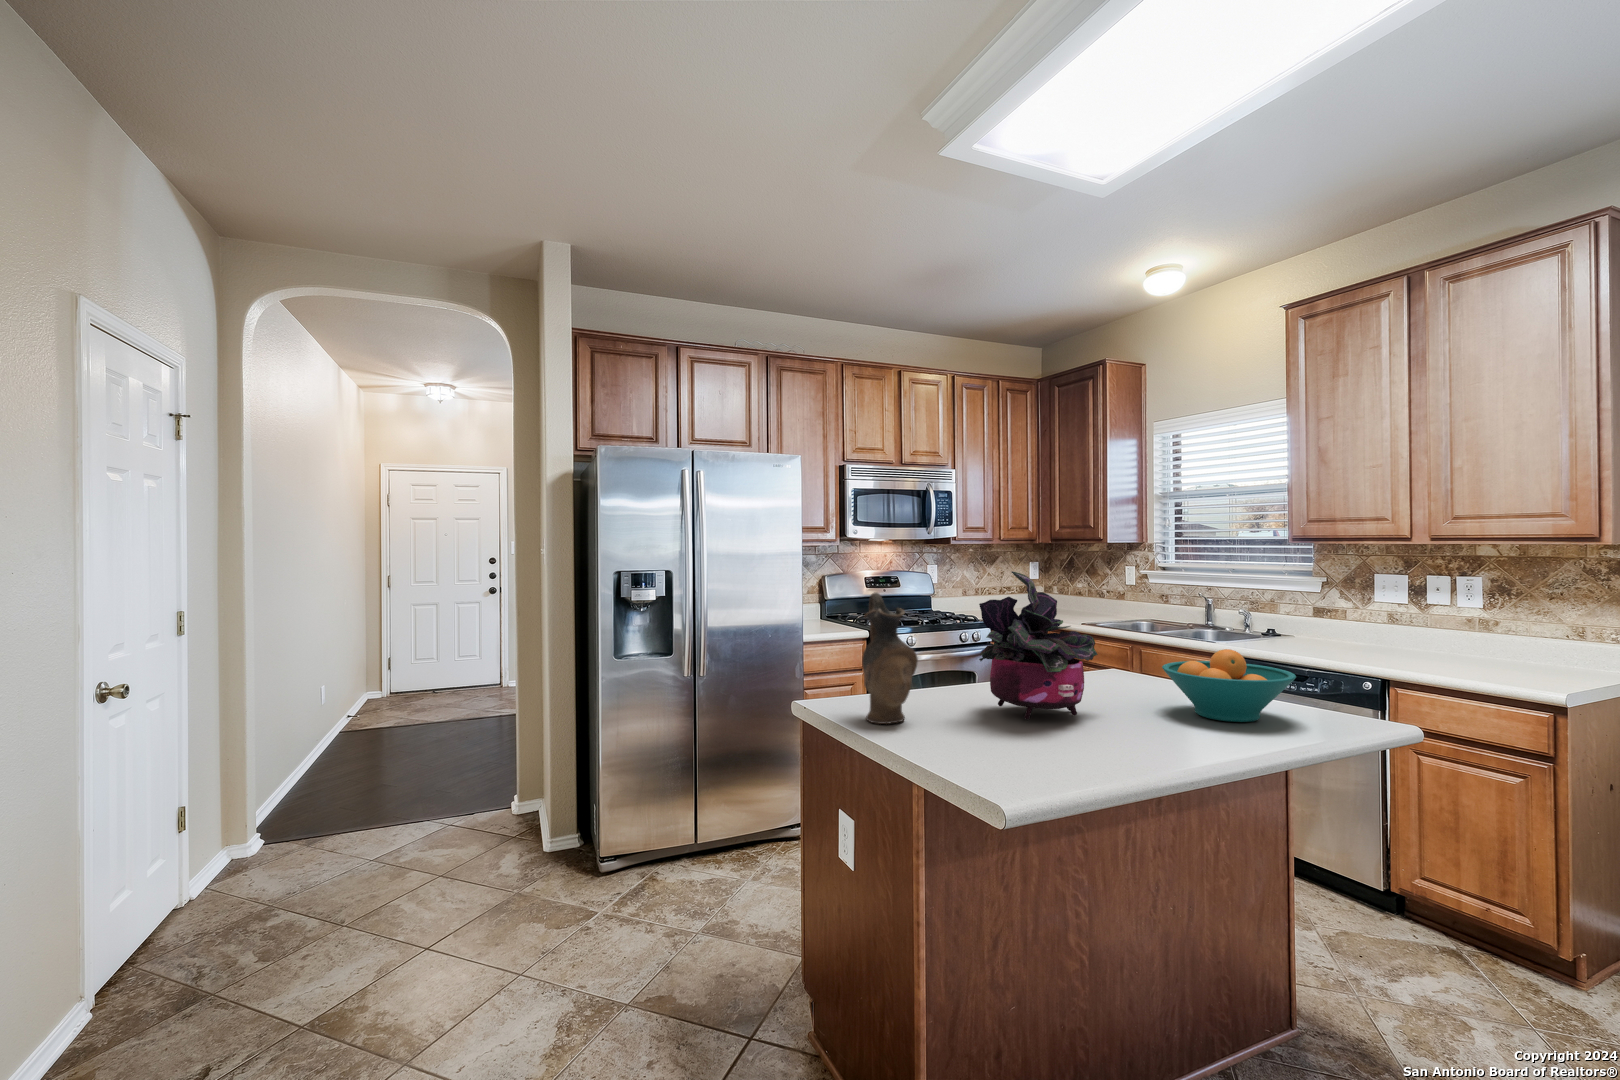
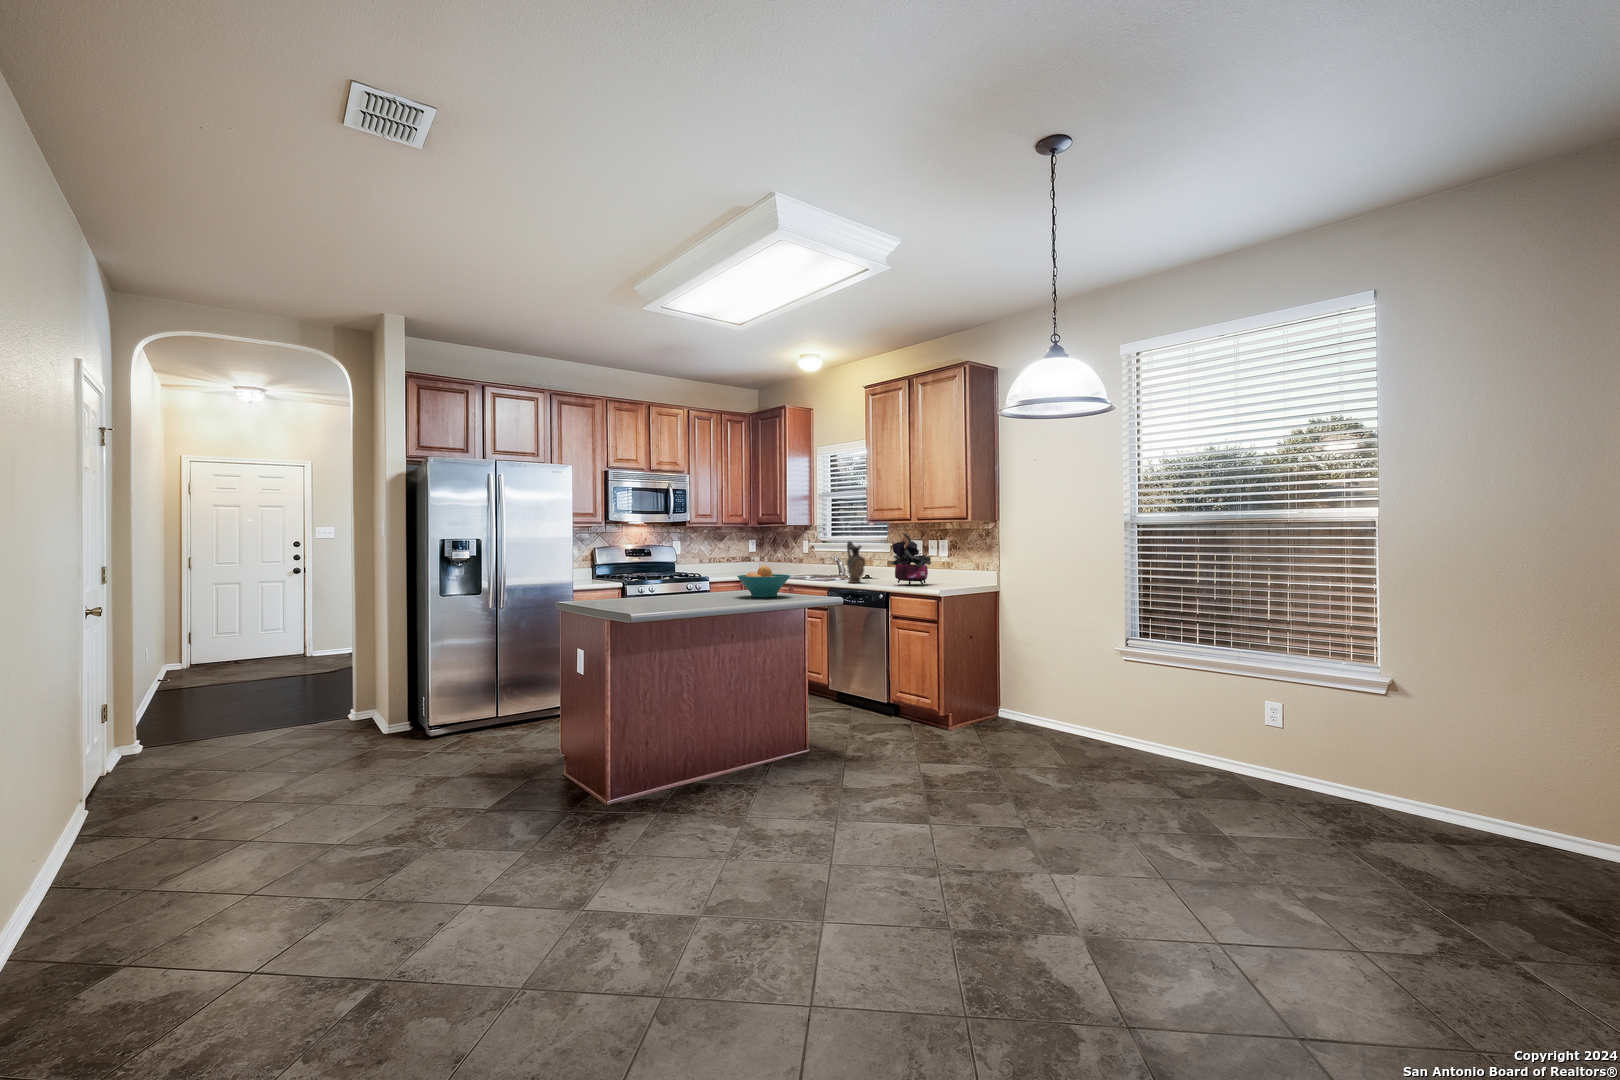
potted plant: present [979,571,1098,720] -> present [892,533,931,585]
ceramic pitcher: present [862,592,918,724] -> present [847,541,865,583]

